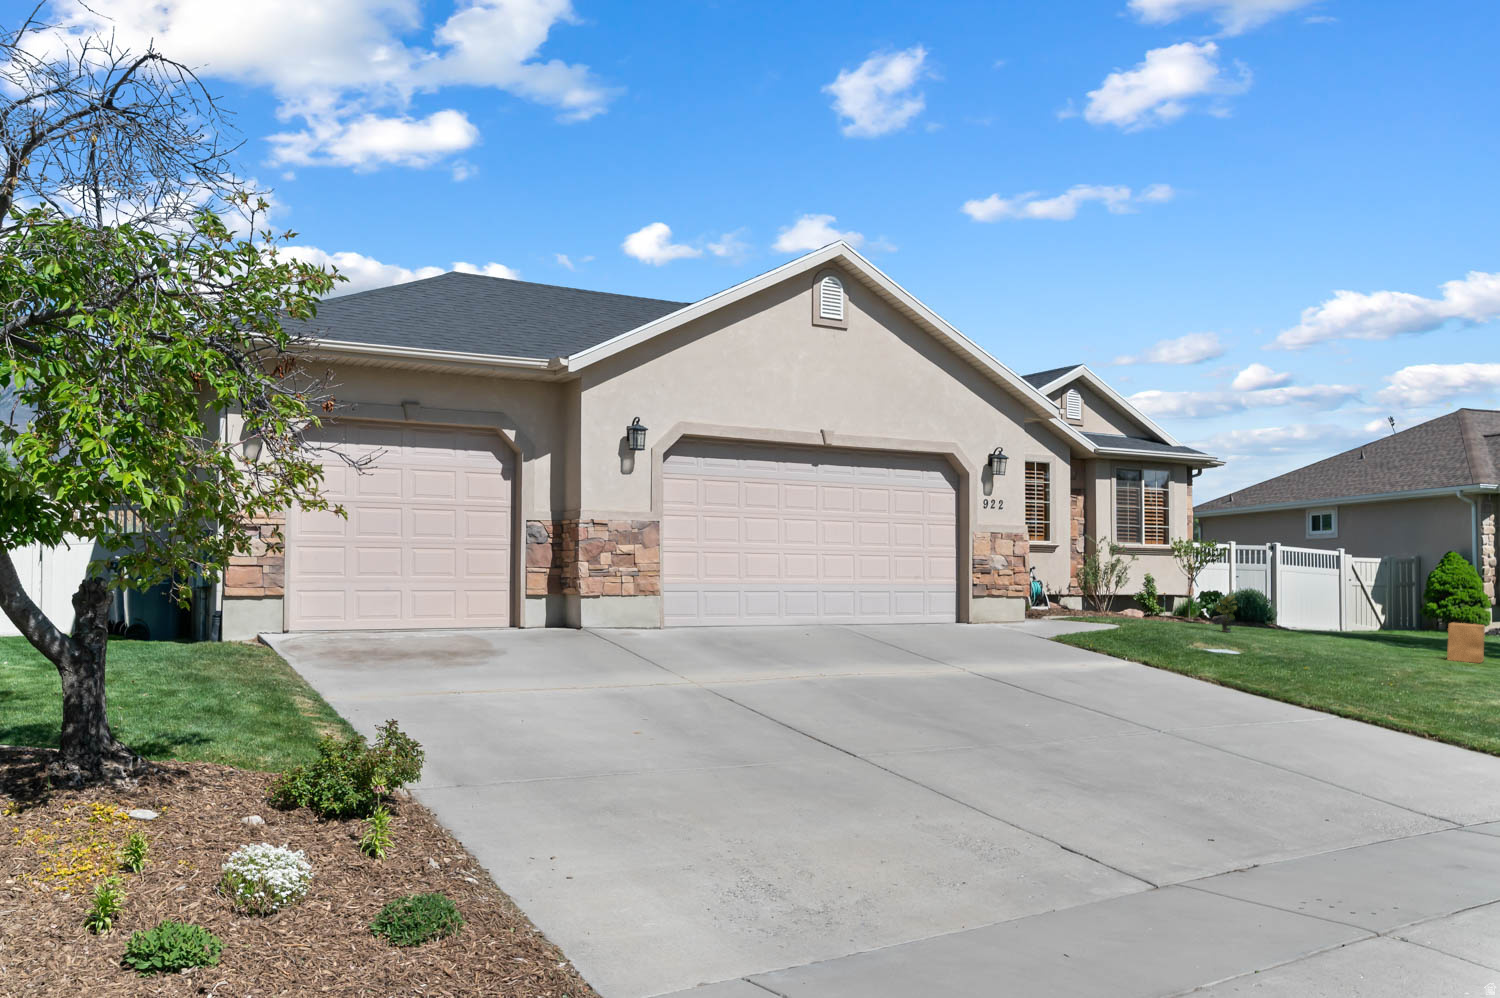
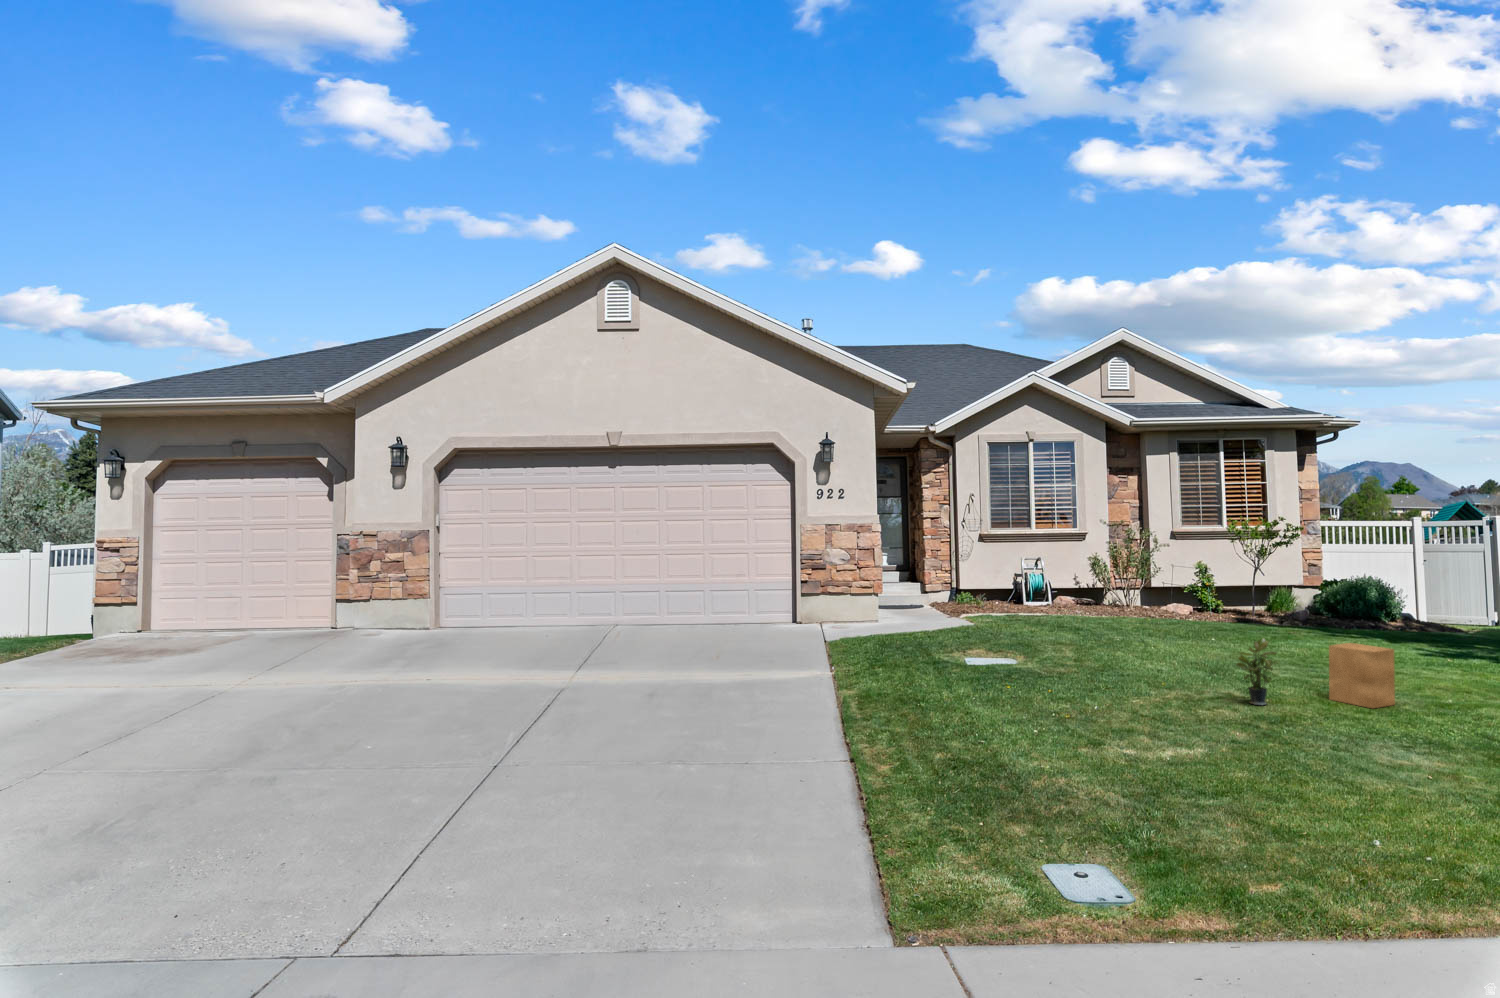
potted plant: present [1216,595,1237,632] -> present [1236,638,1277,705]

